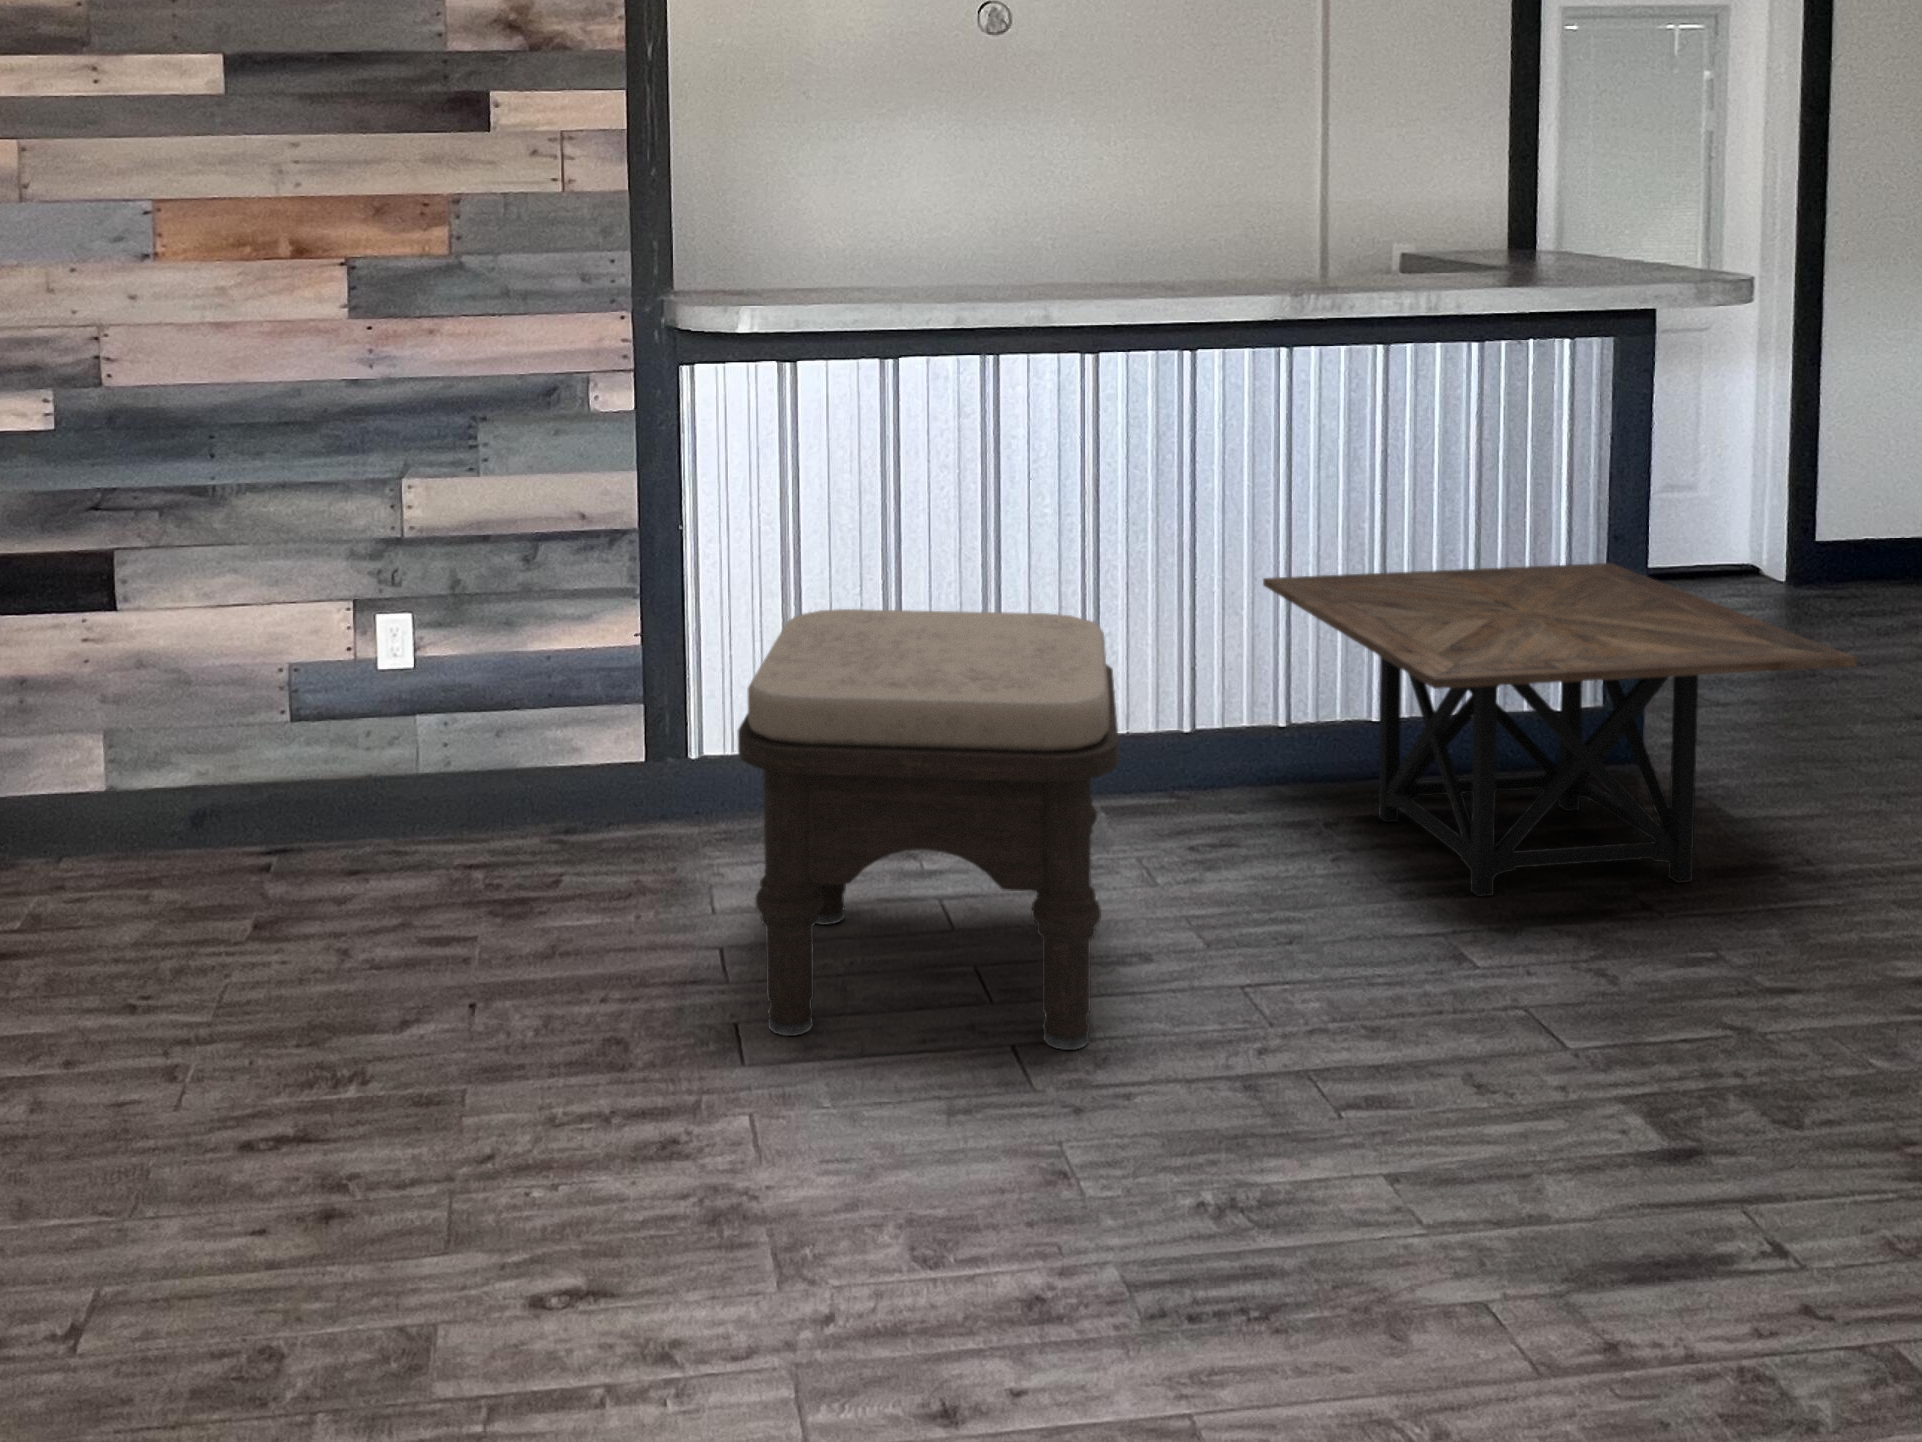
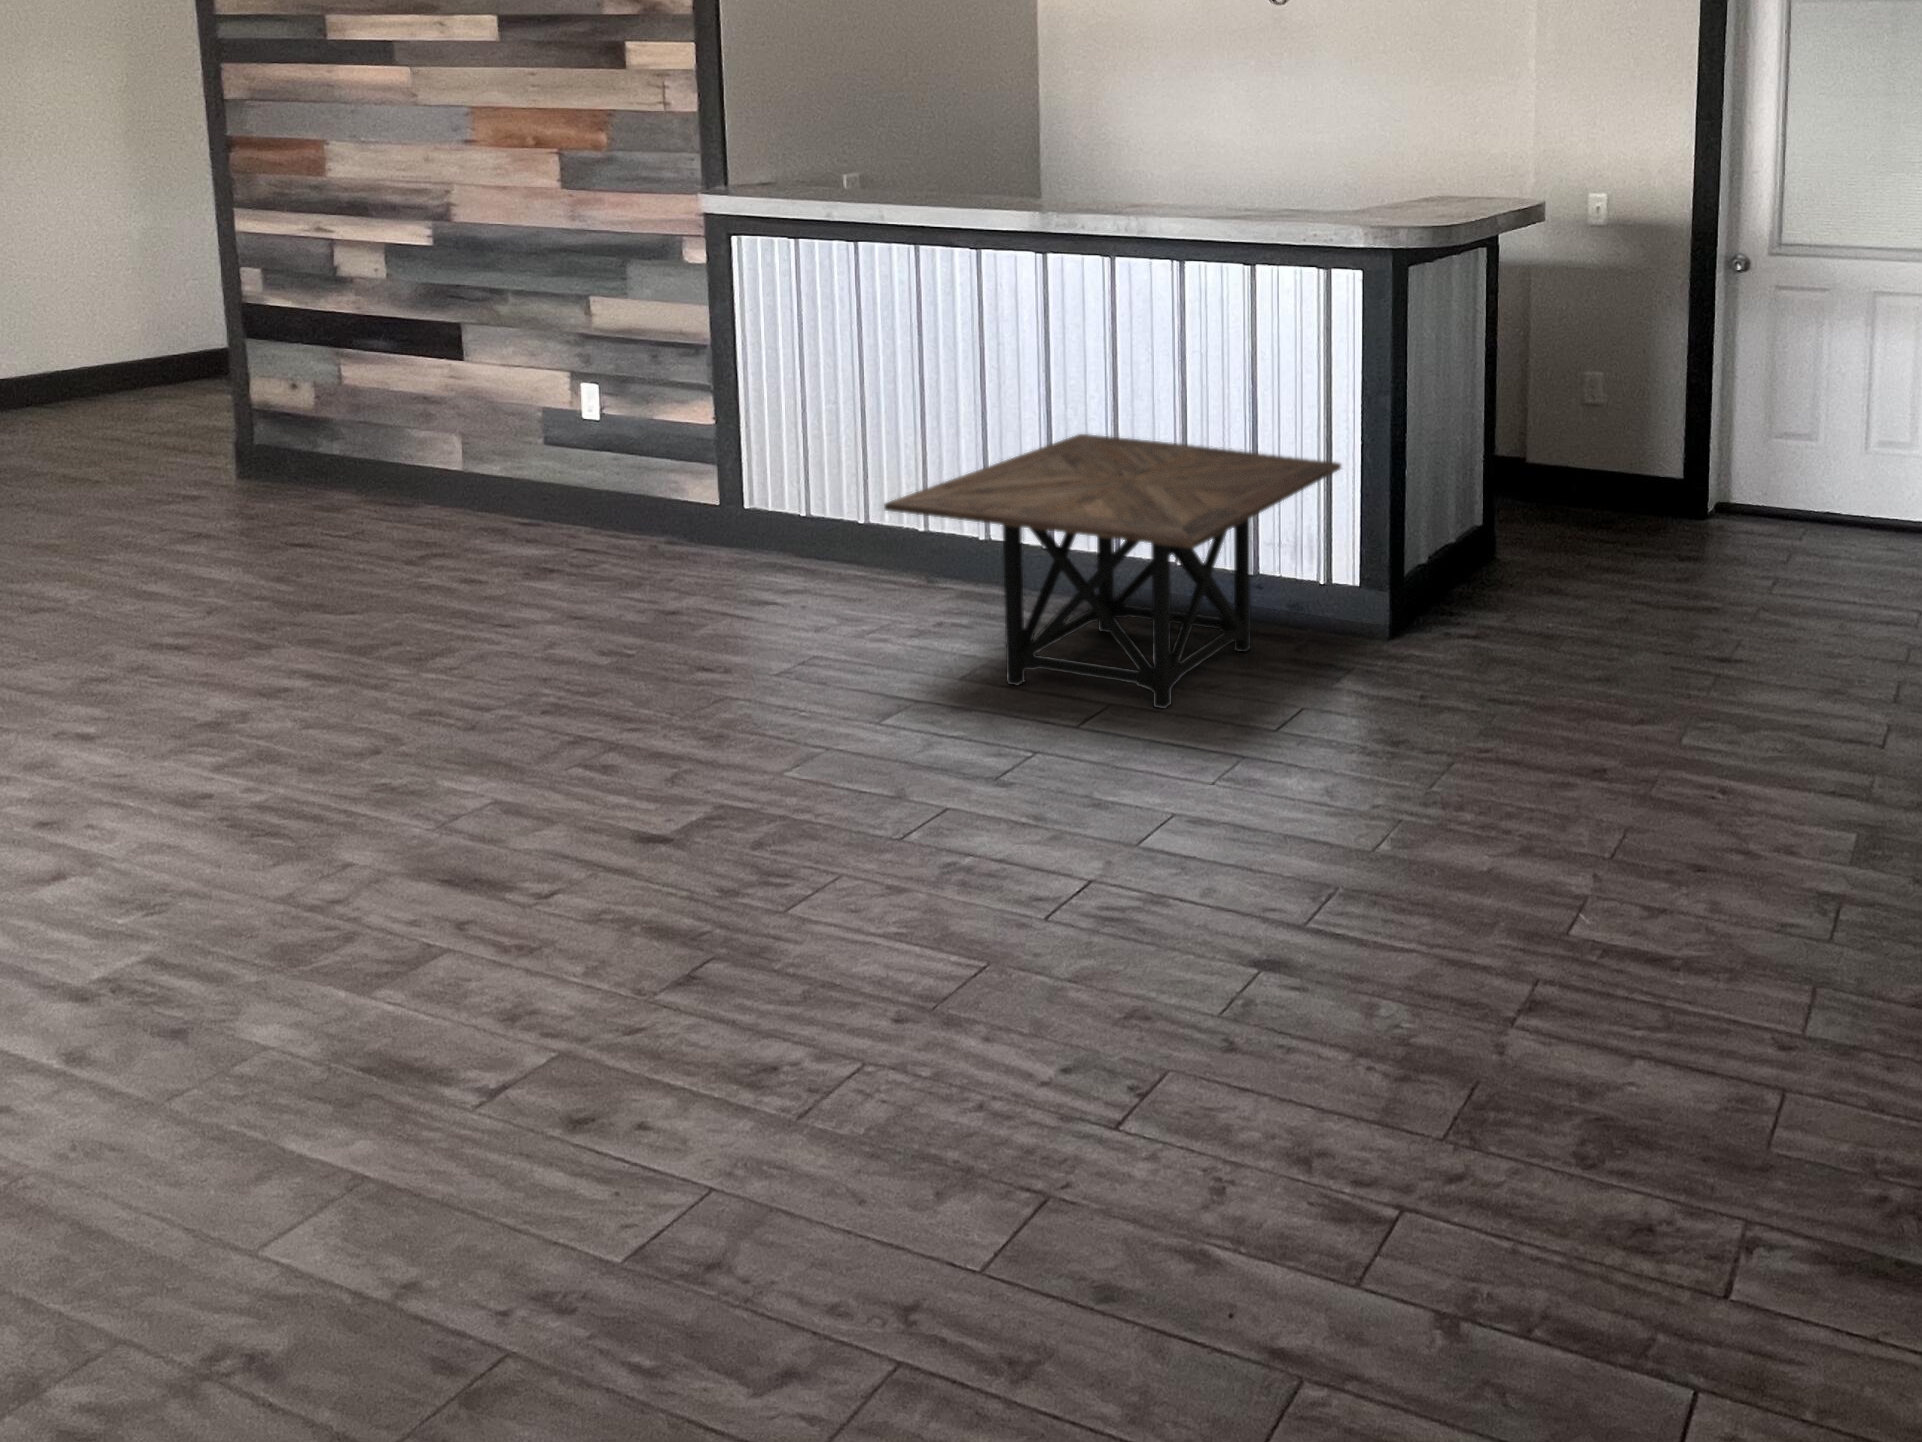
ottoman: present [738,609,1119,1050] -> none [421,403,763,702]

